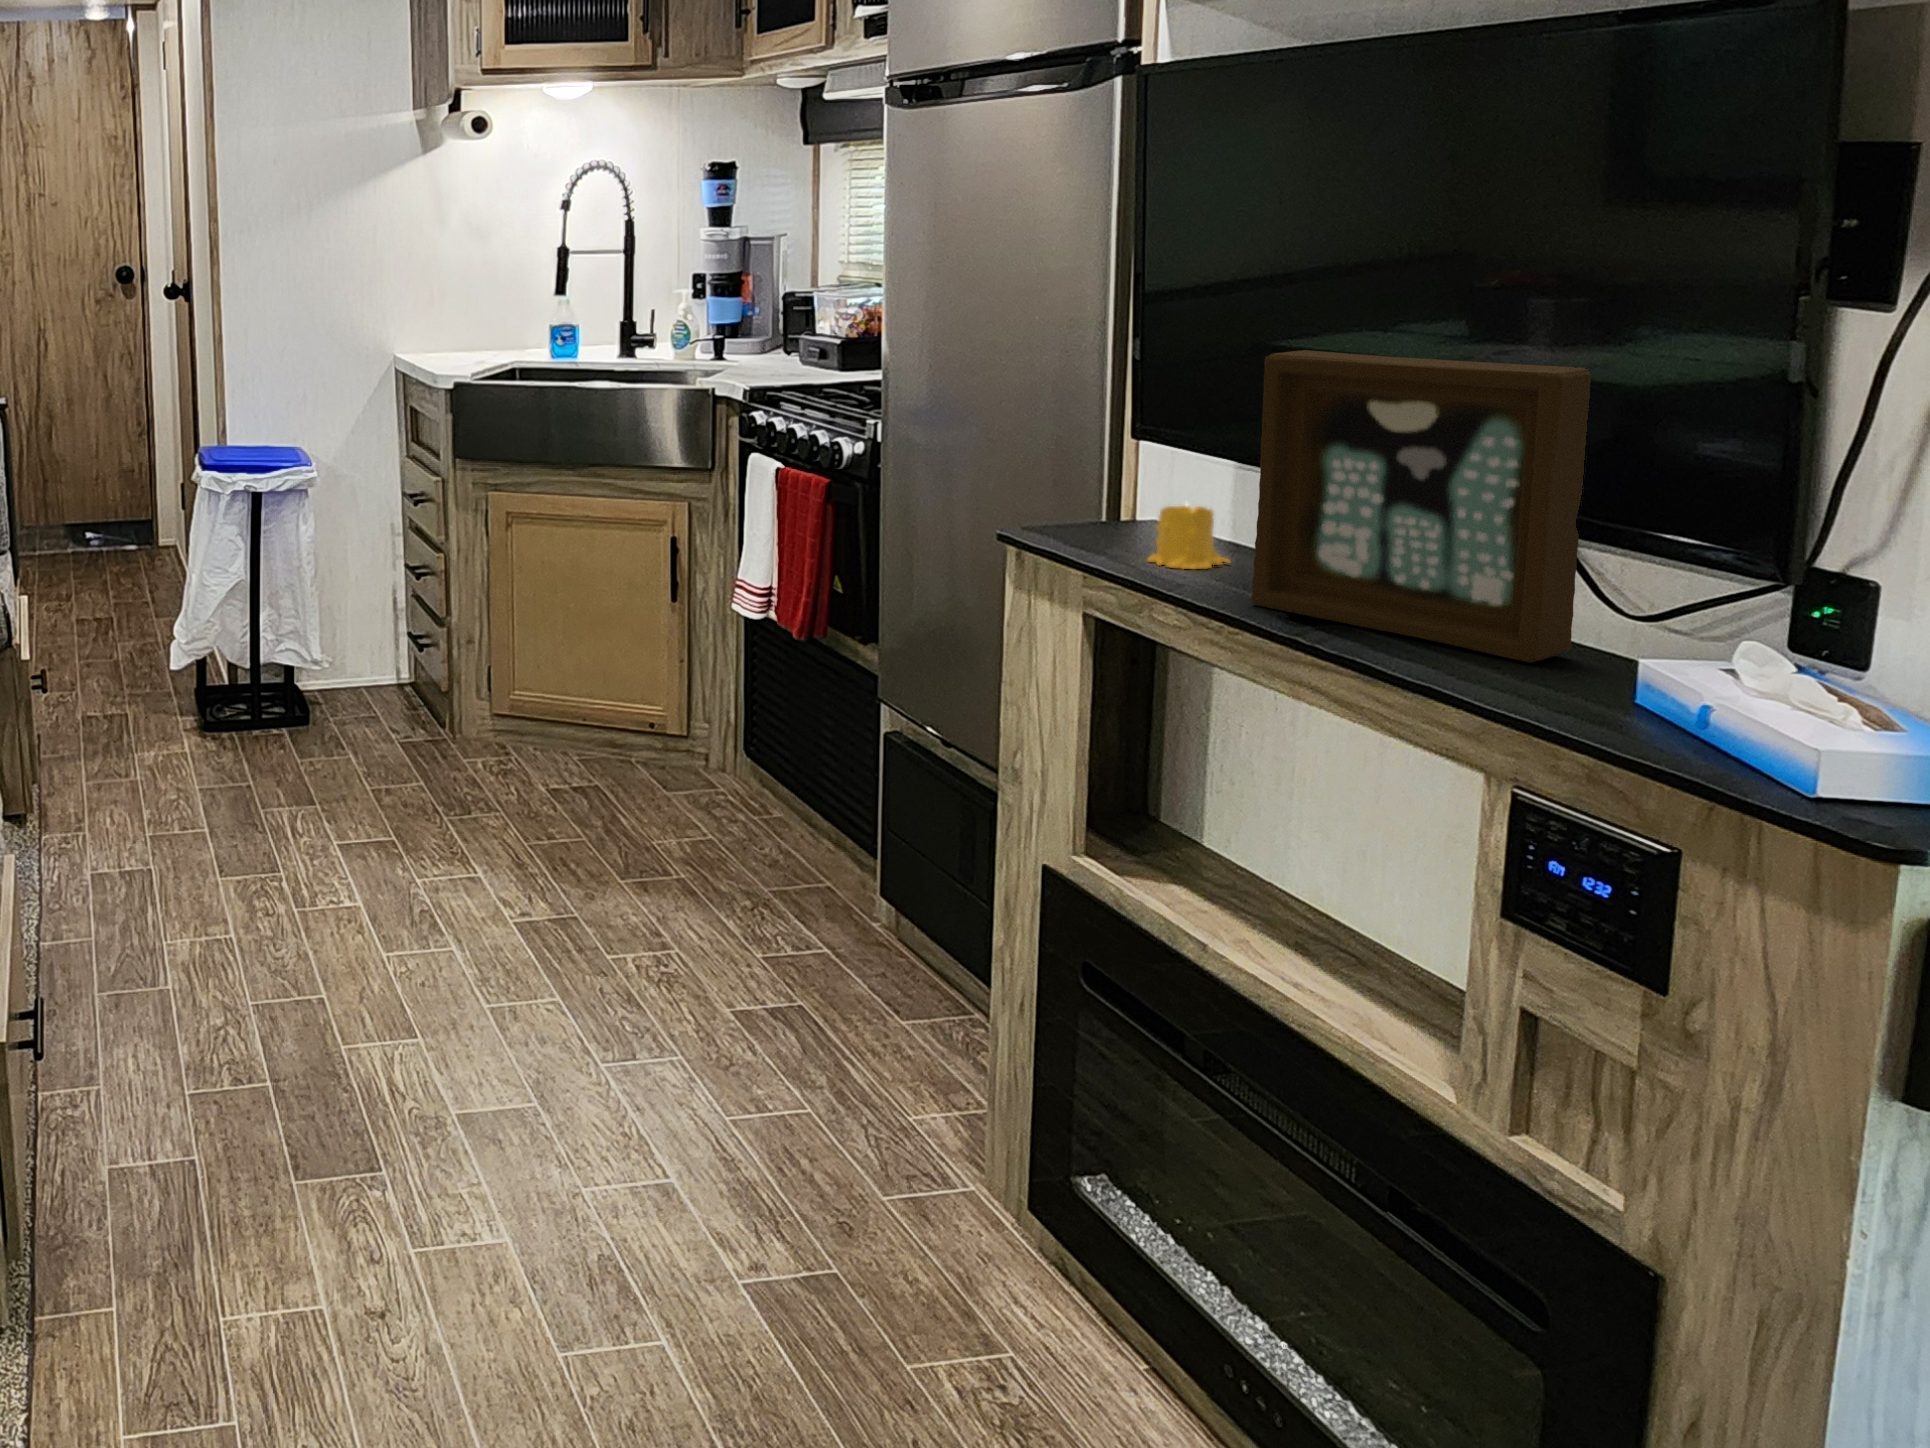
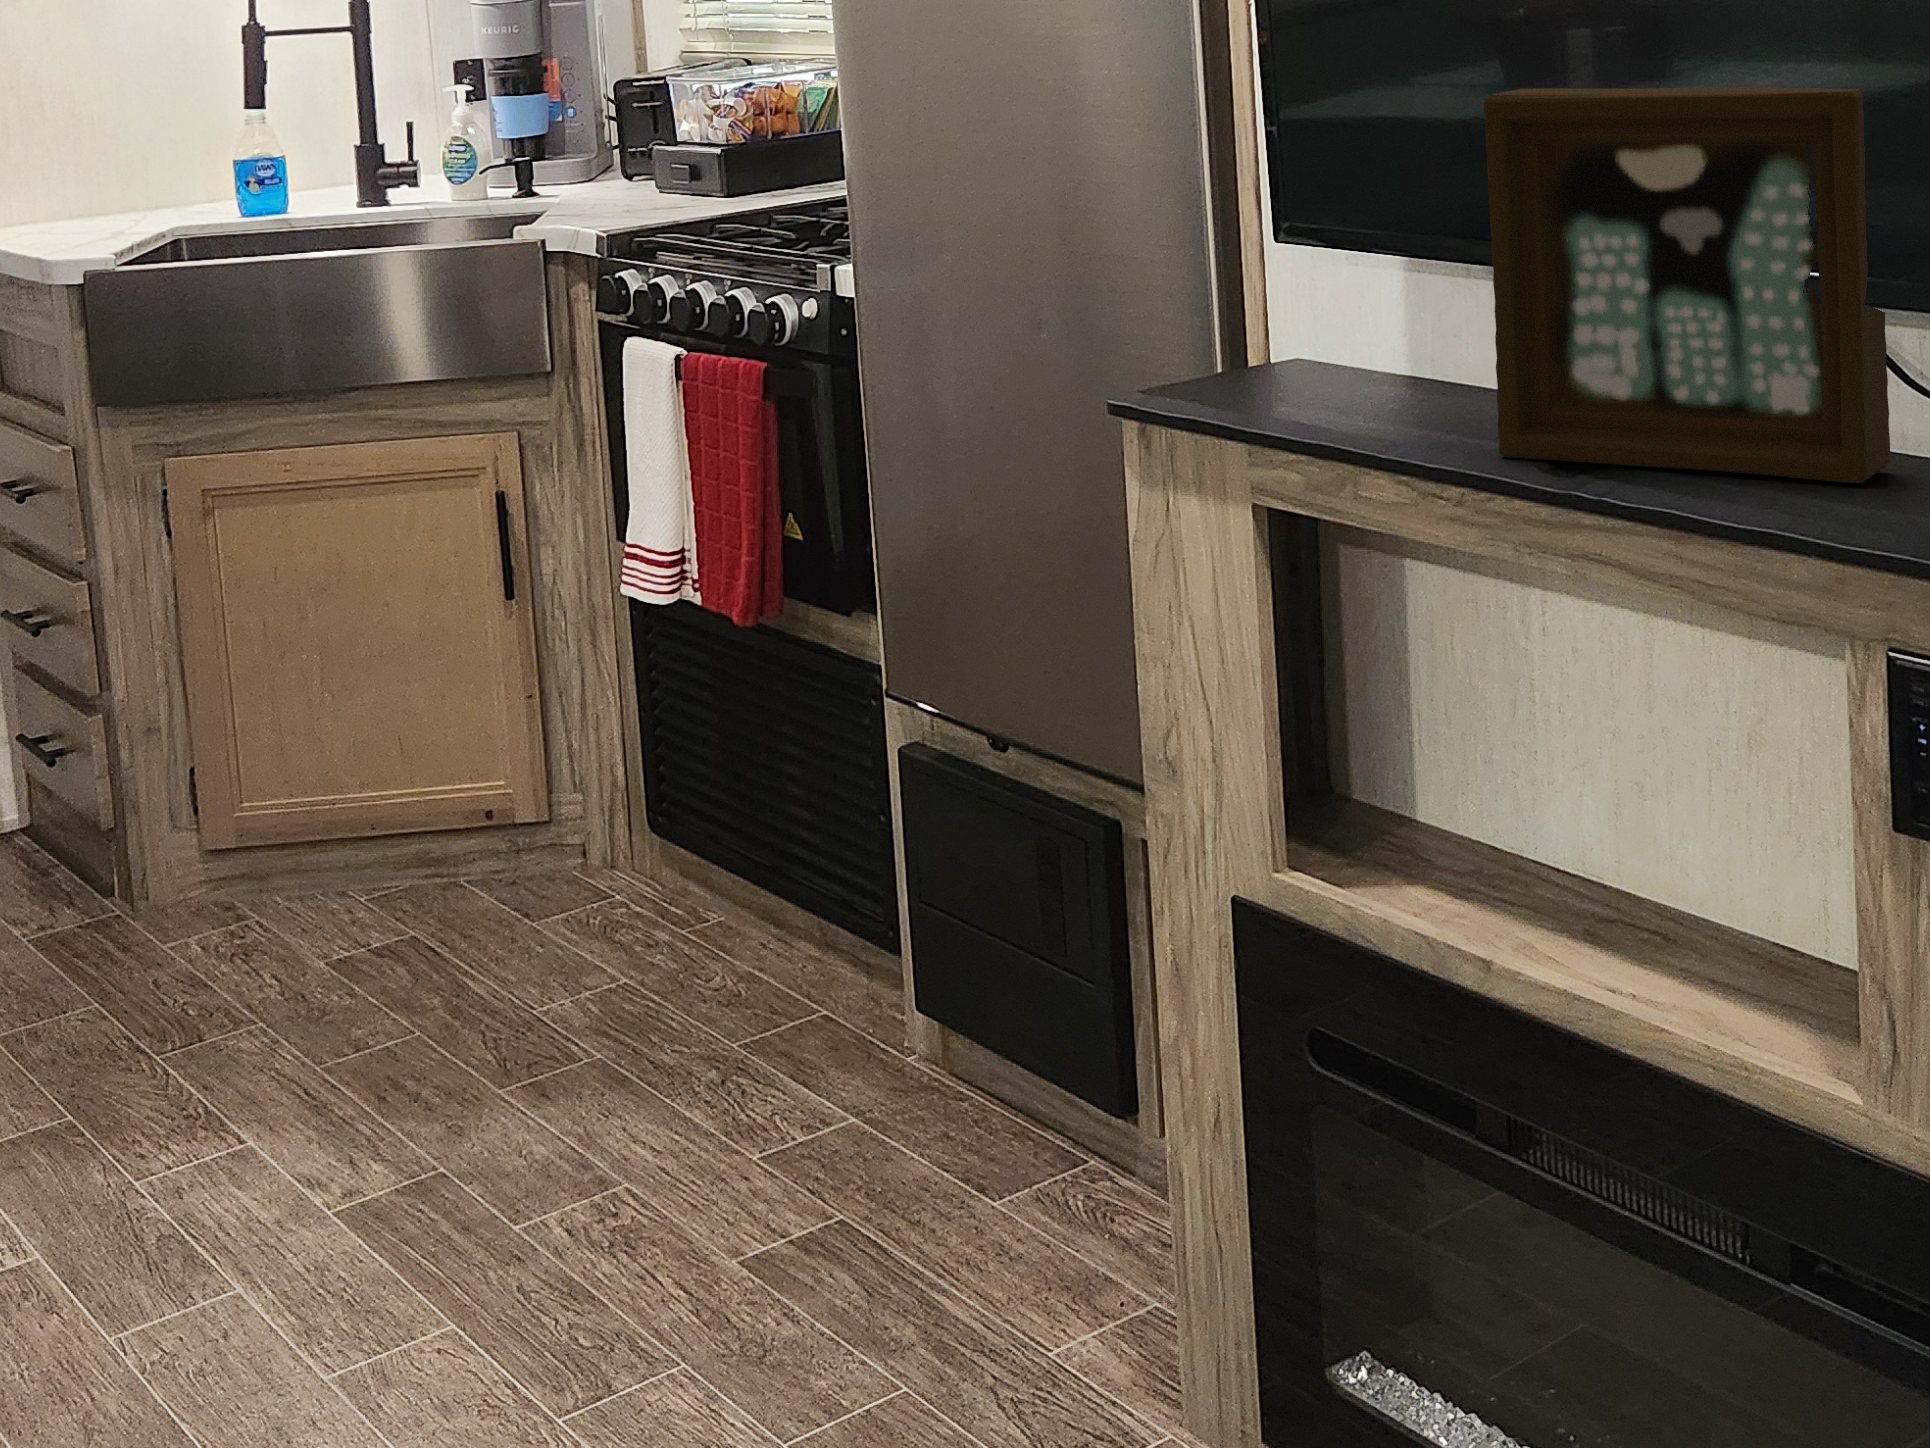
candle: present [1148,505,1230,569] -> none [1328,319,1433,422]

